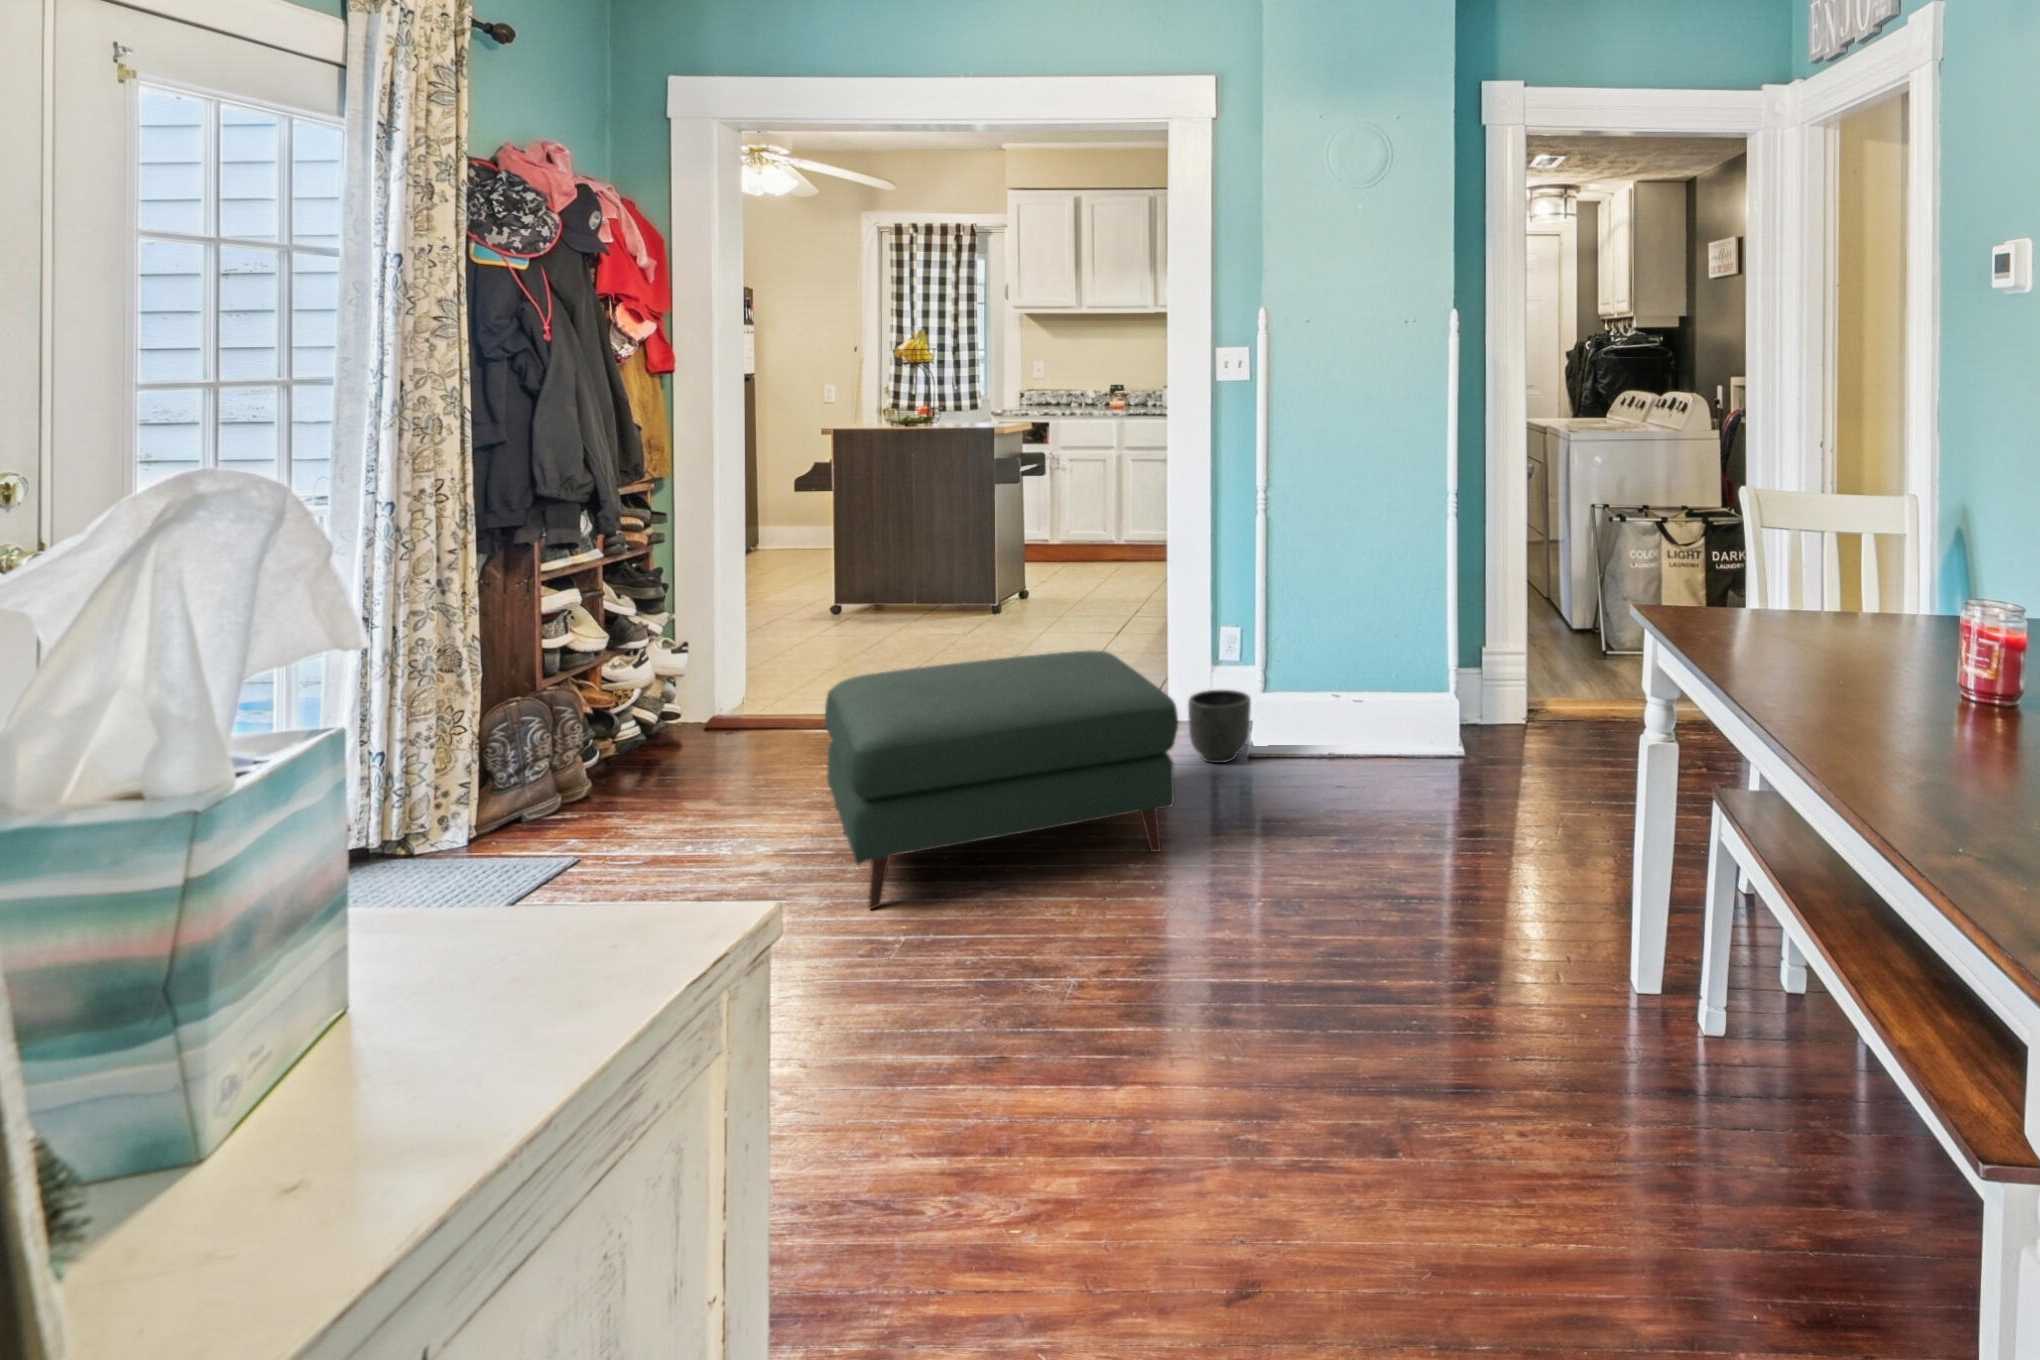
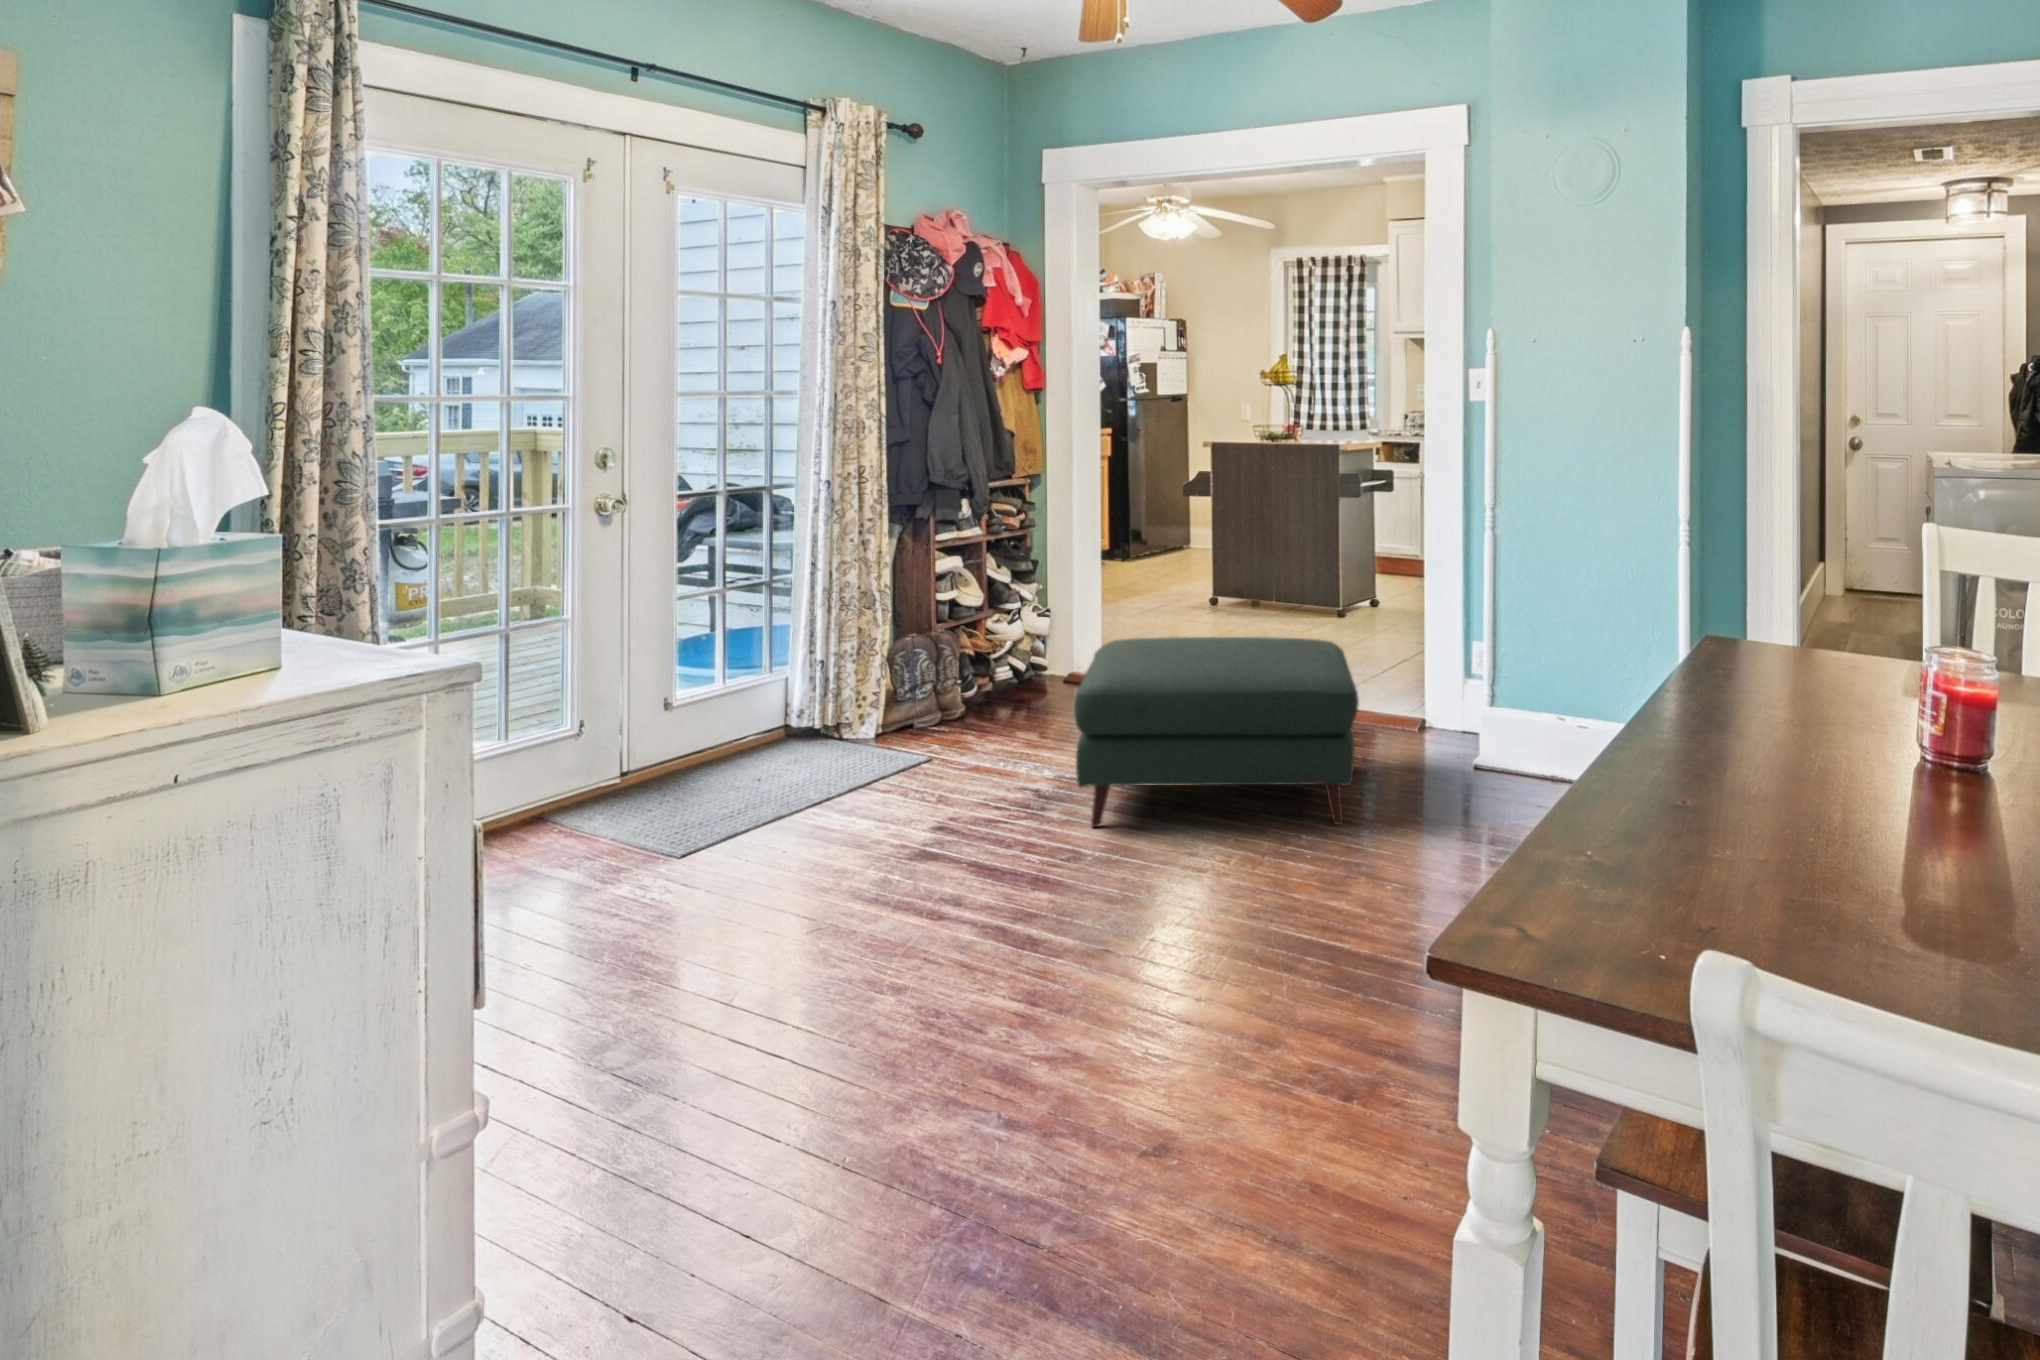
planter: present [1188,690,1251,763] -> none [1421,692,1481,762]

